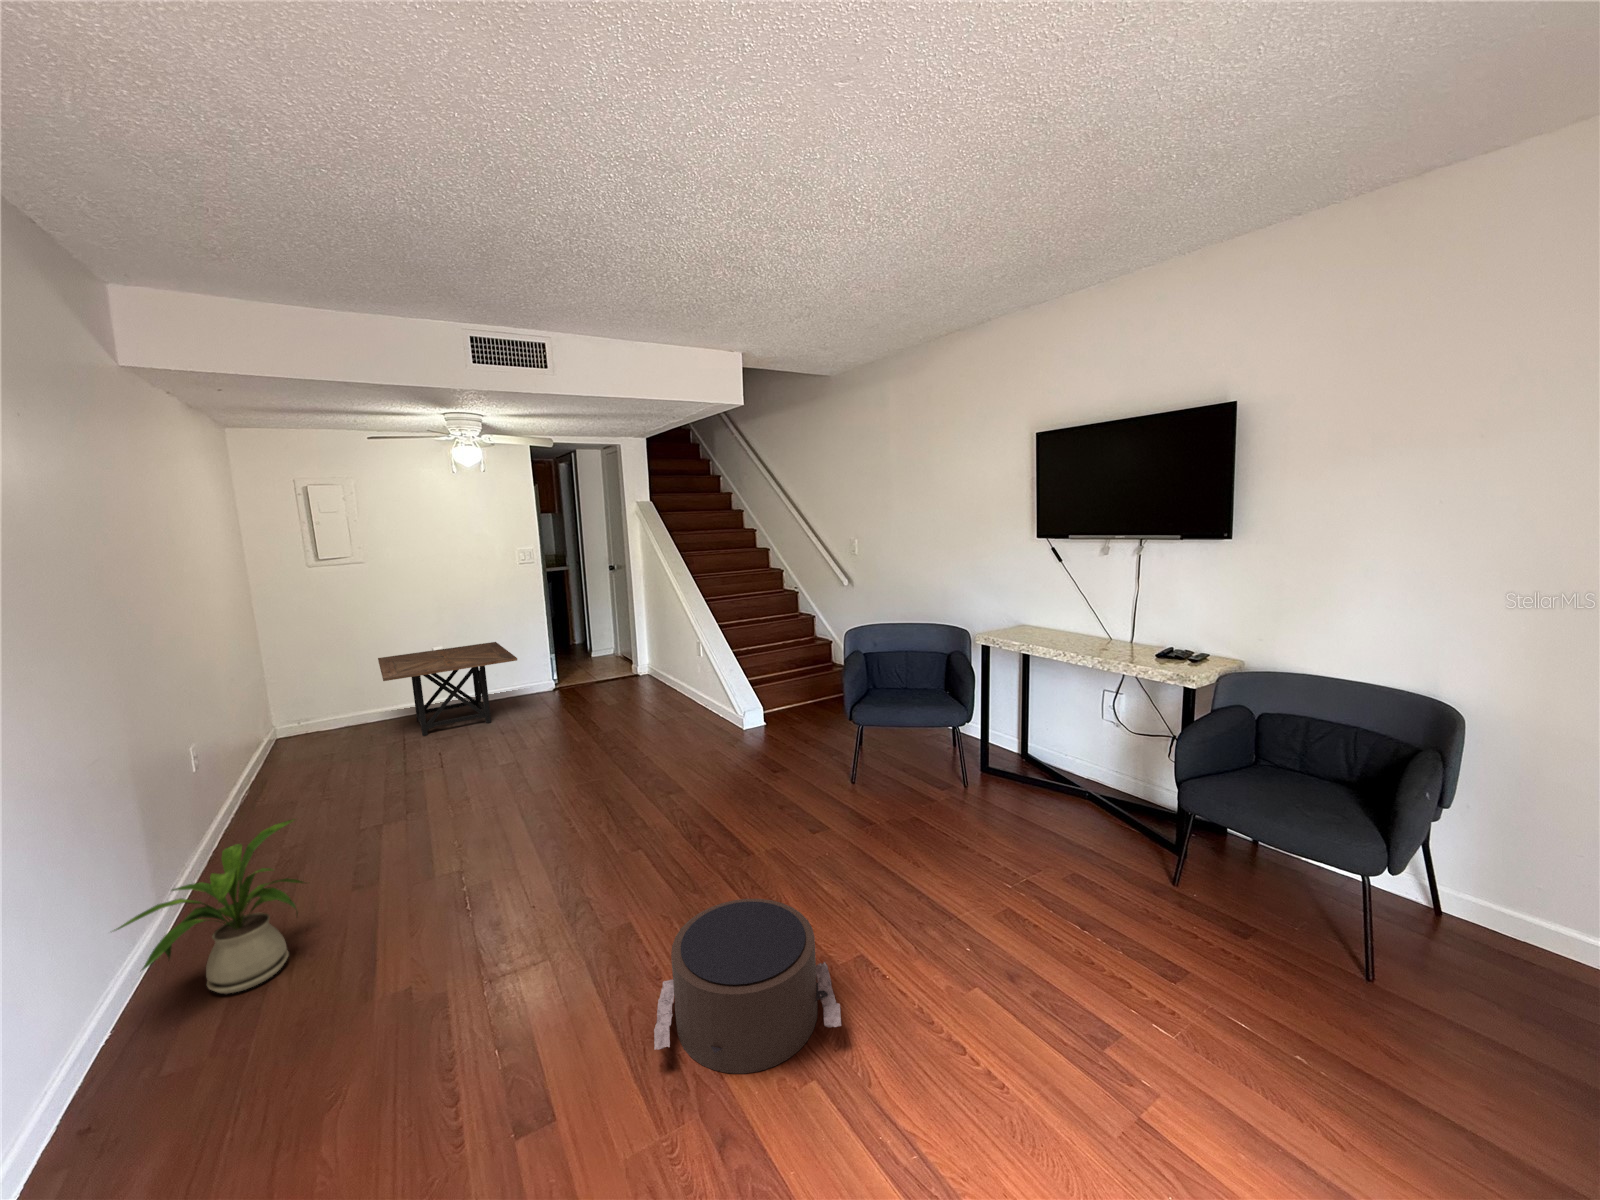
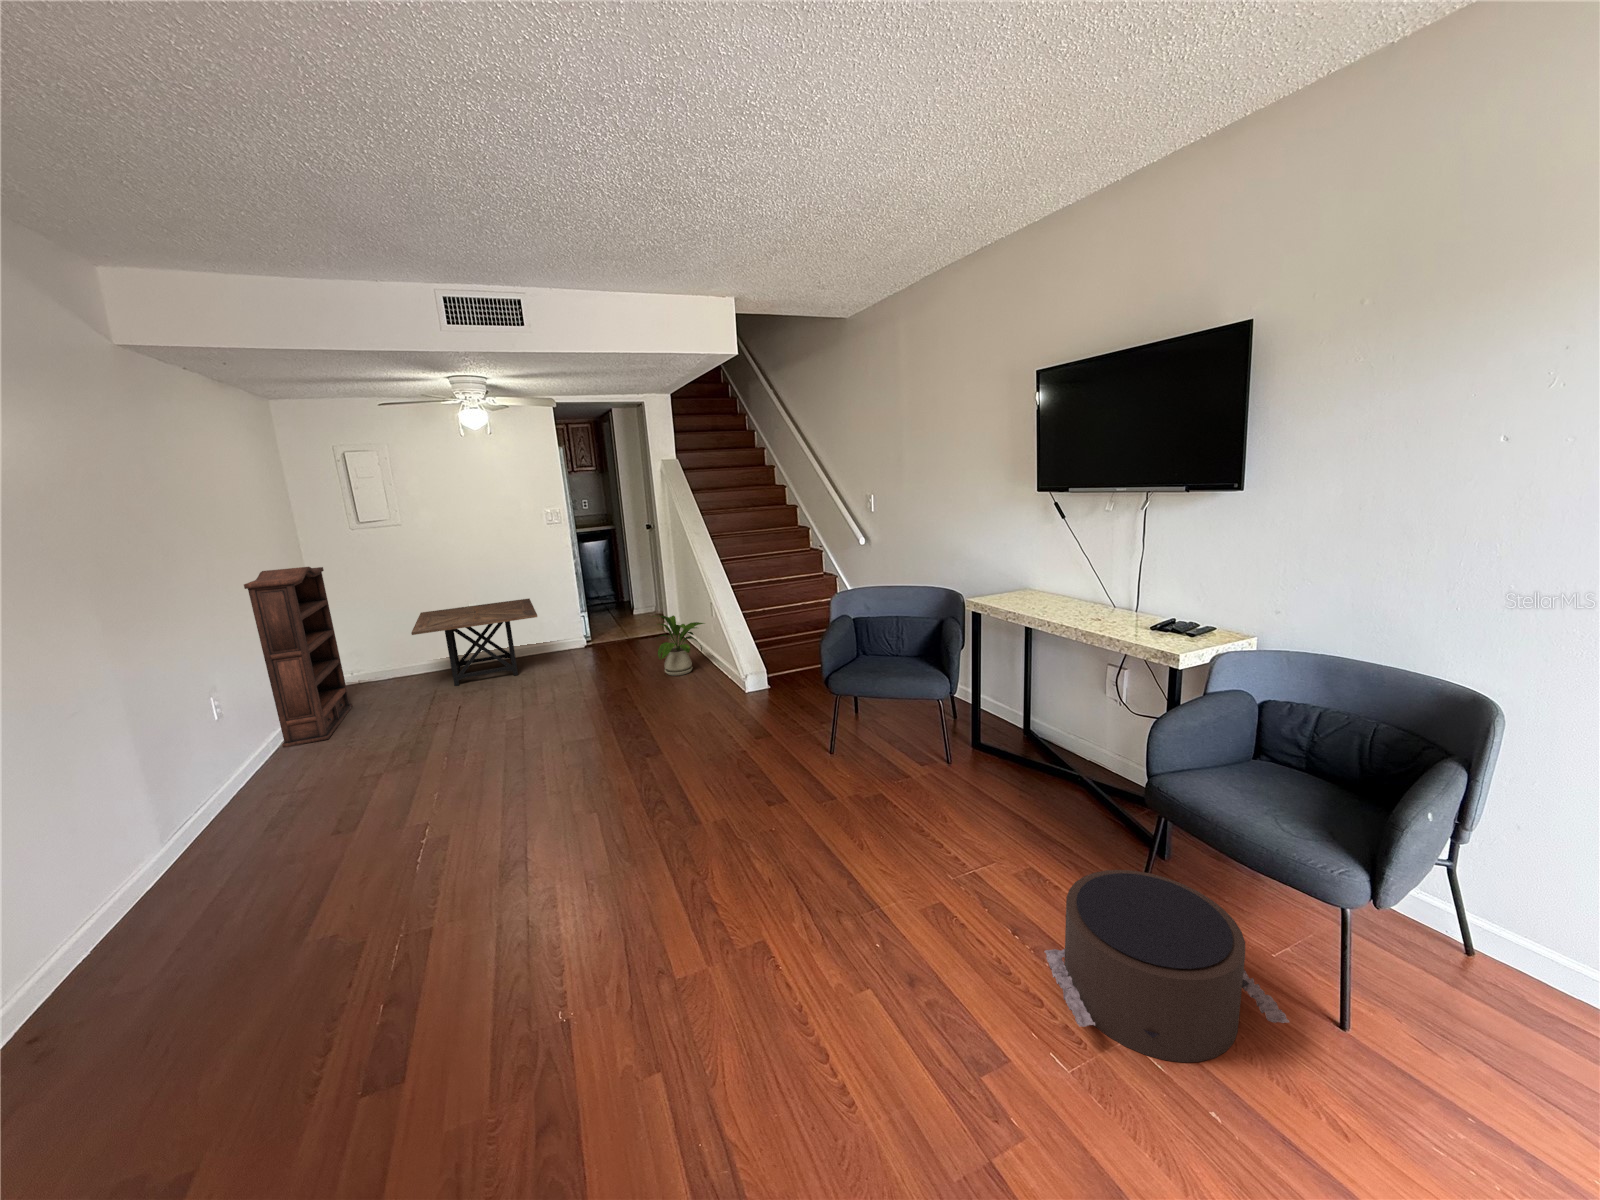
bookshelf: none [215,608,310,808] -> present [244,567,352,747]
house plant: present [114,820,304,994] -> present [657,615,704,676]
pouf: present [654,899,841,1074] -> present [1044,870,1289,1062]

